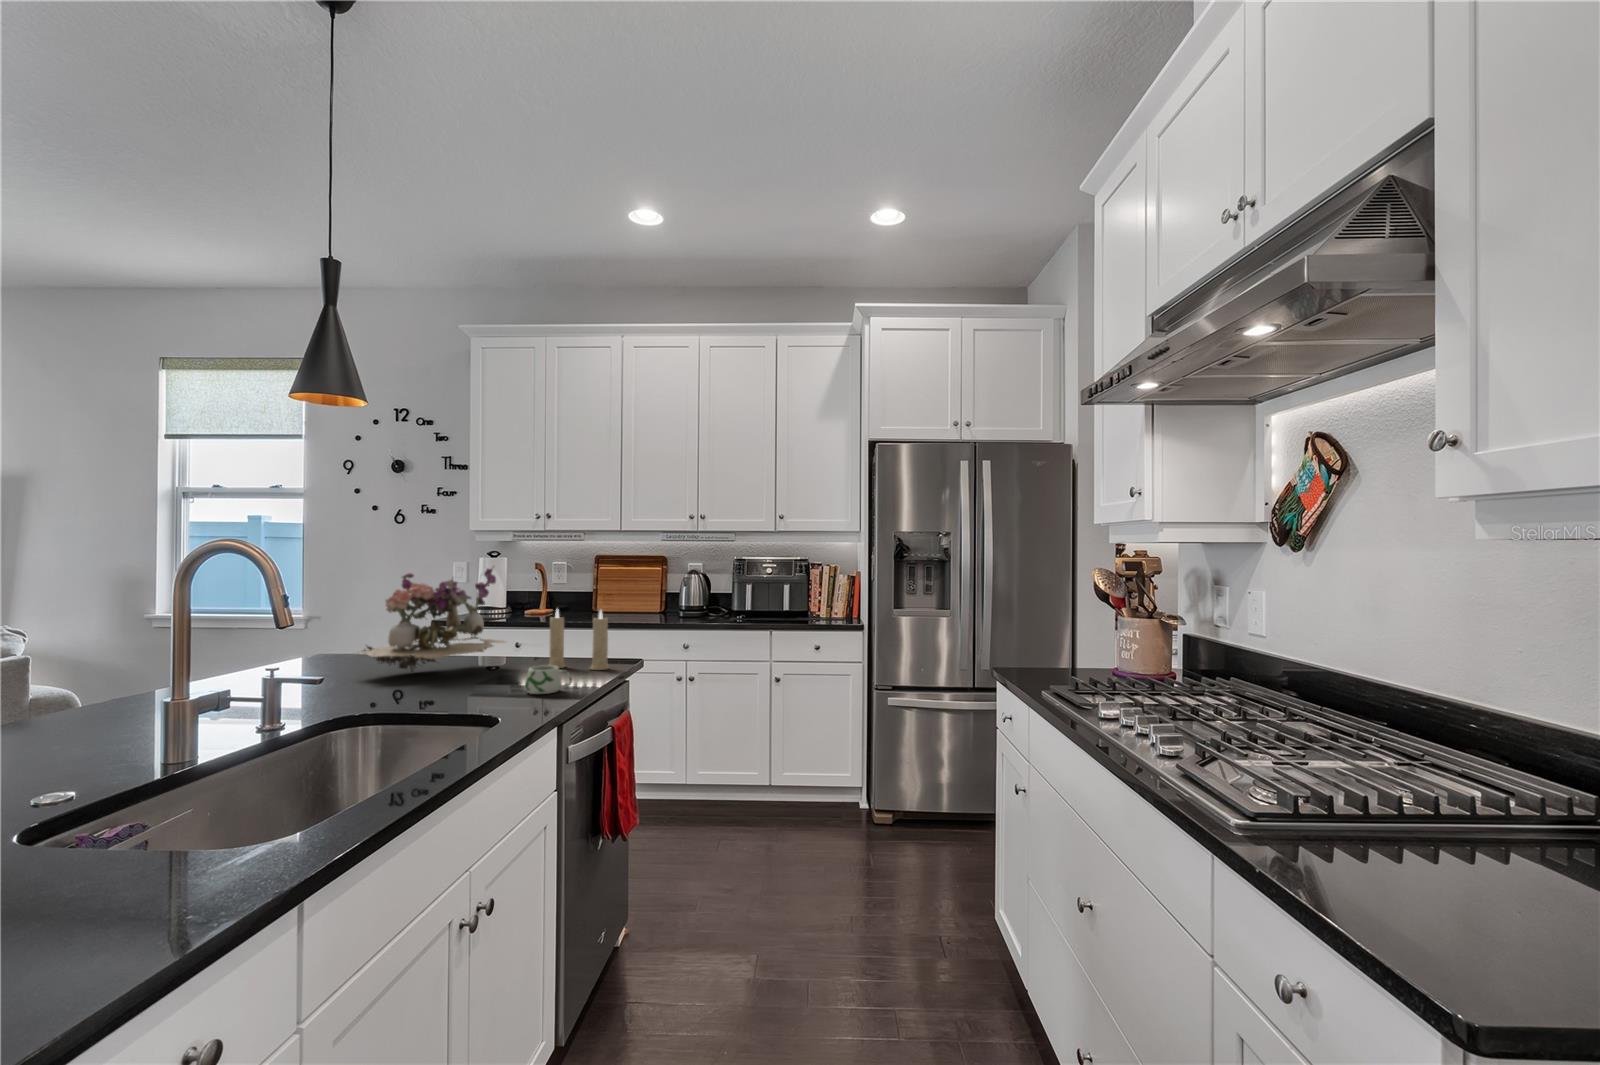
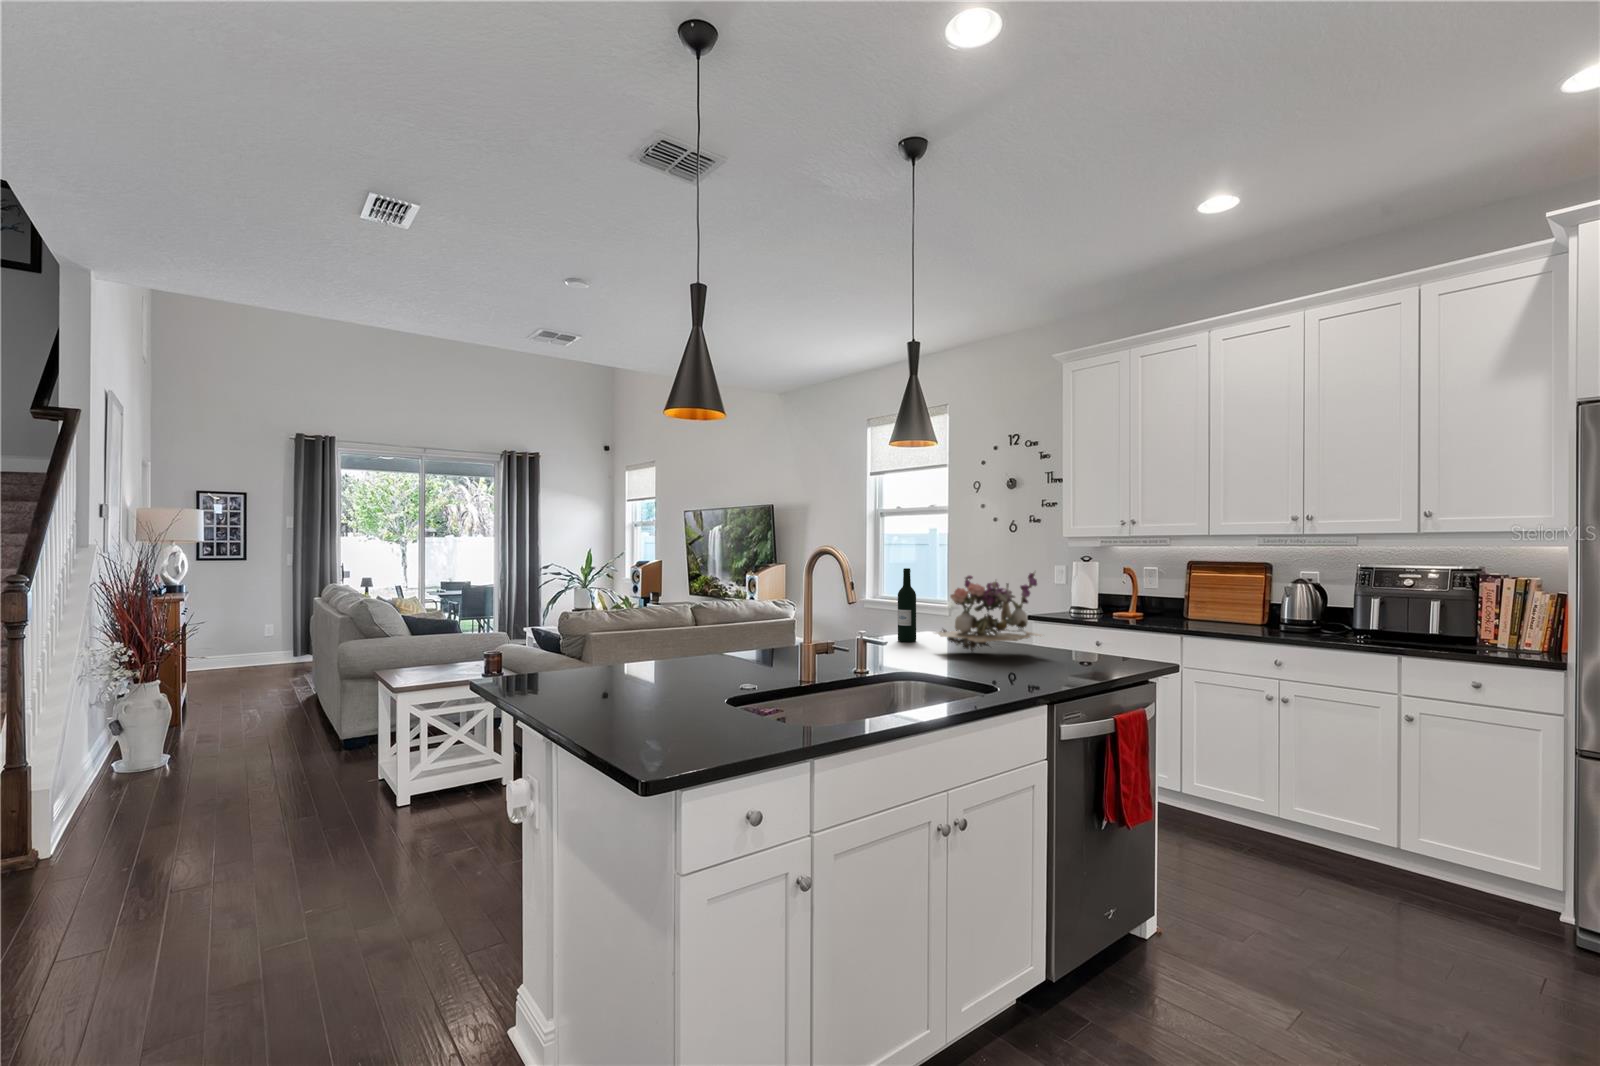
wine bottle: none [281,566,314,669] -> present [898,568,916,642]
candle: present [549,610,609,670] -> none [1075,608,1130,669]
mug: present [525,665,572,694] -> none [1036,656,1073,679]

